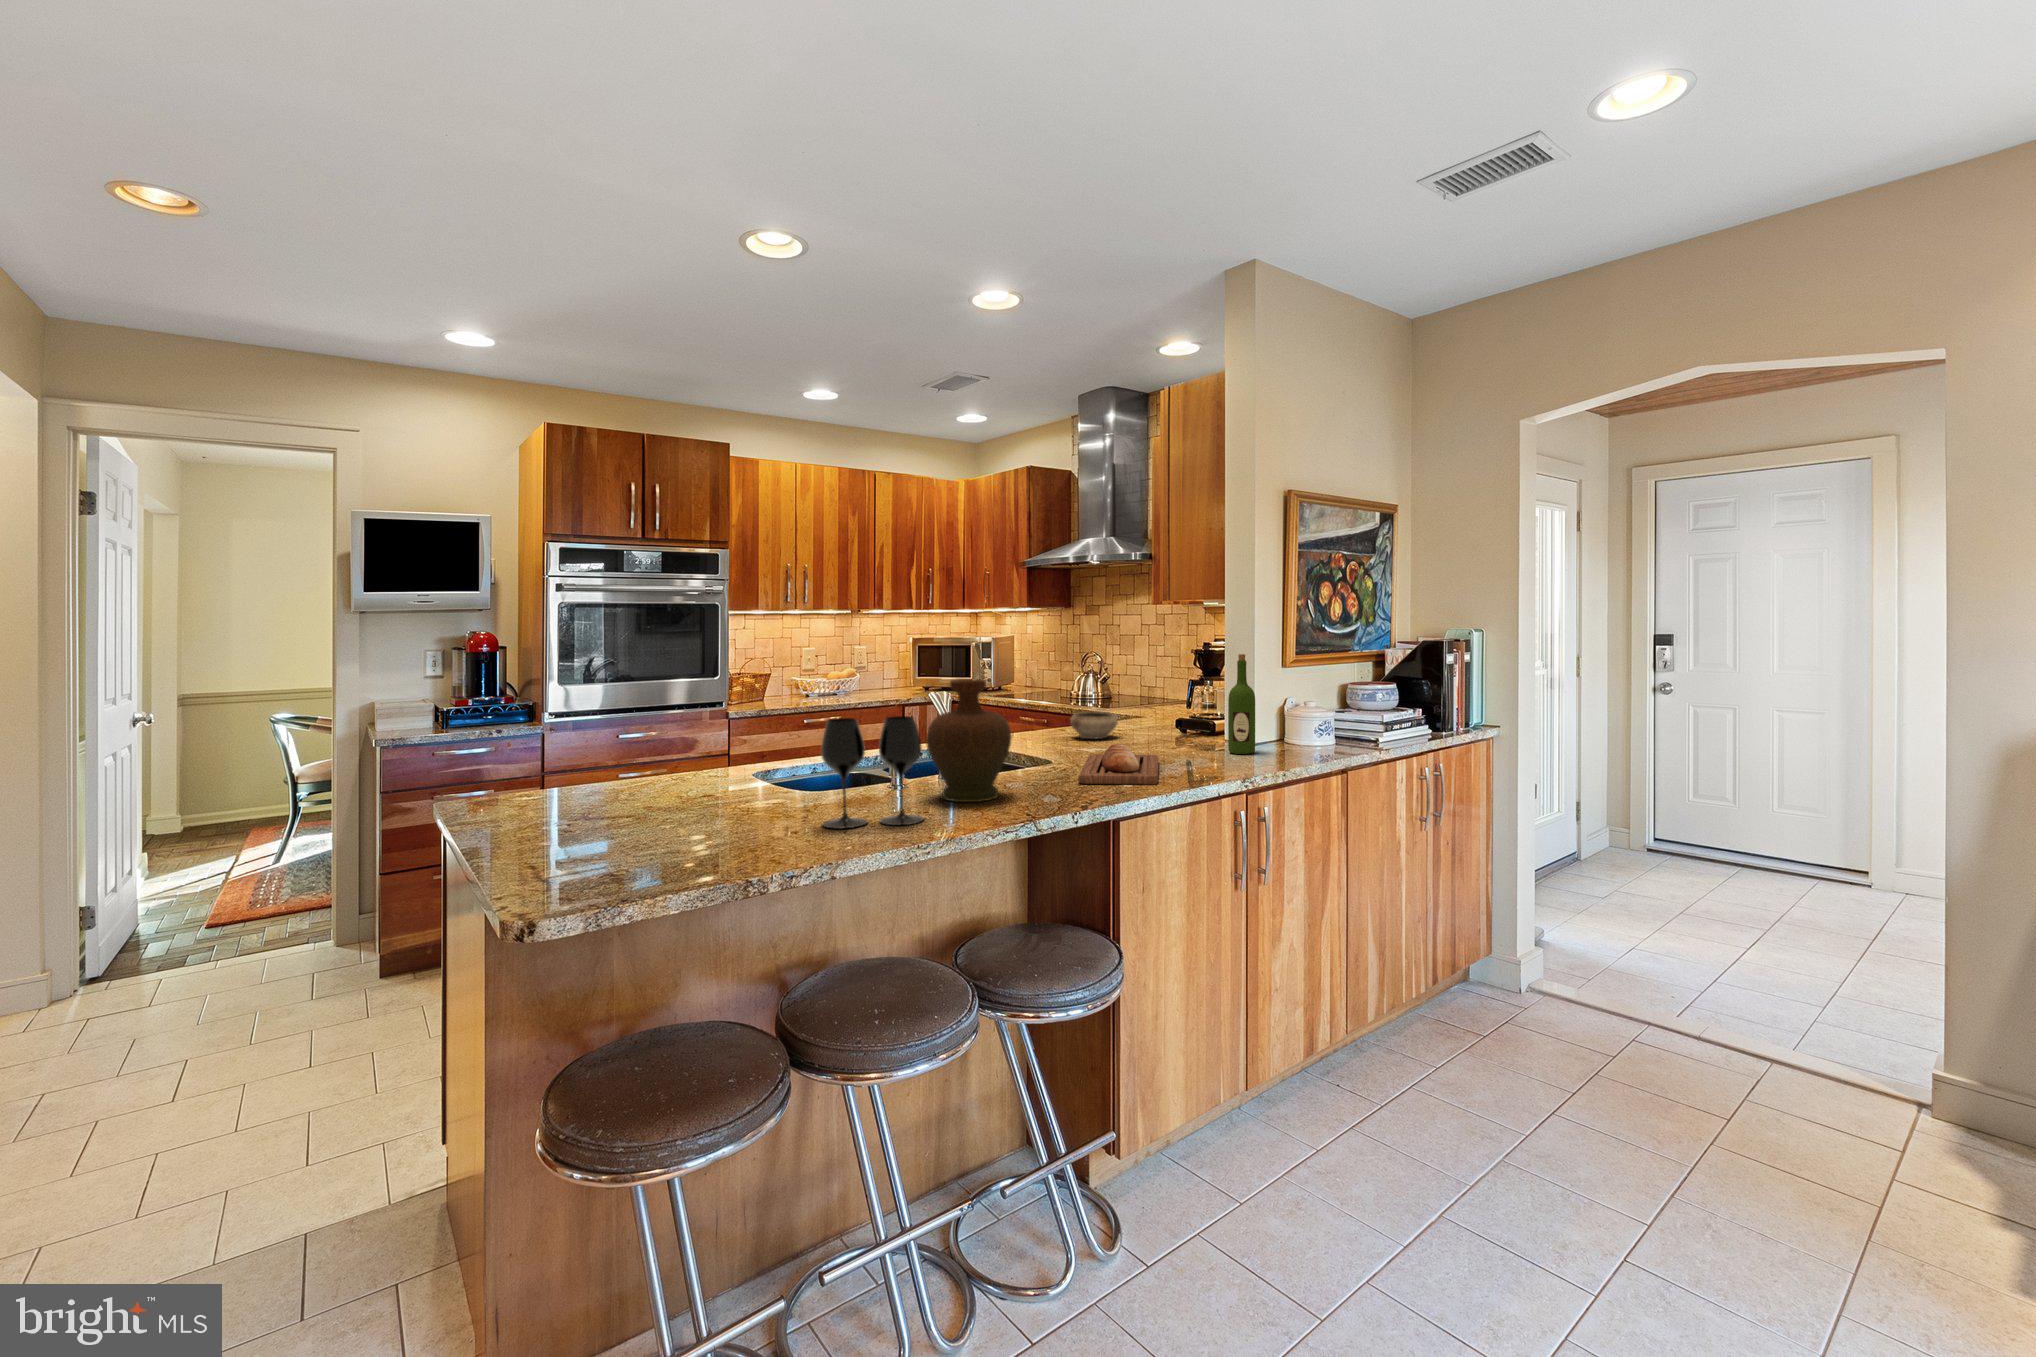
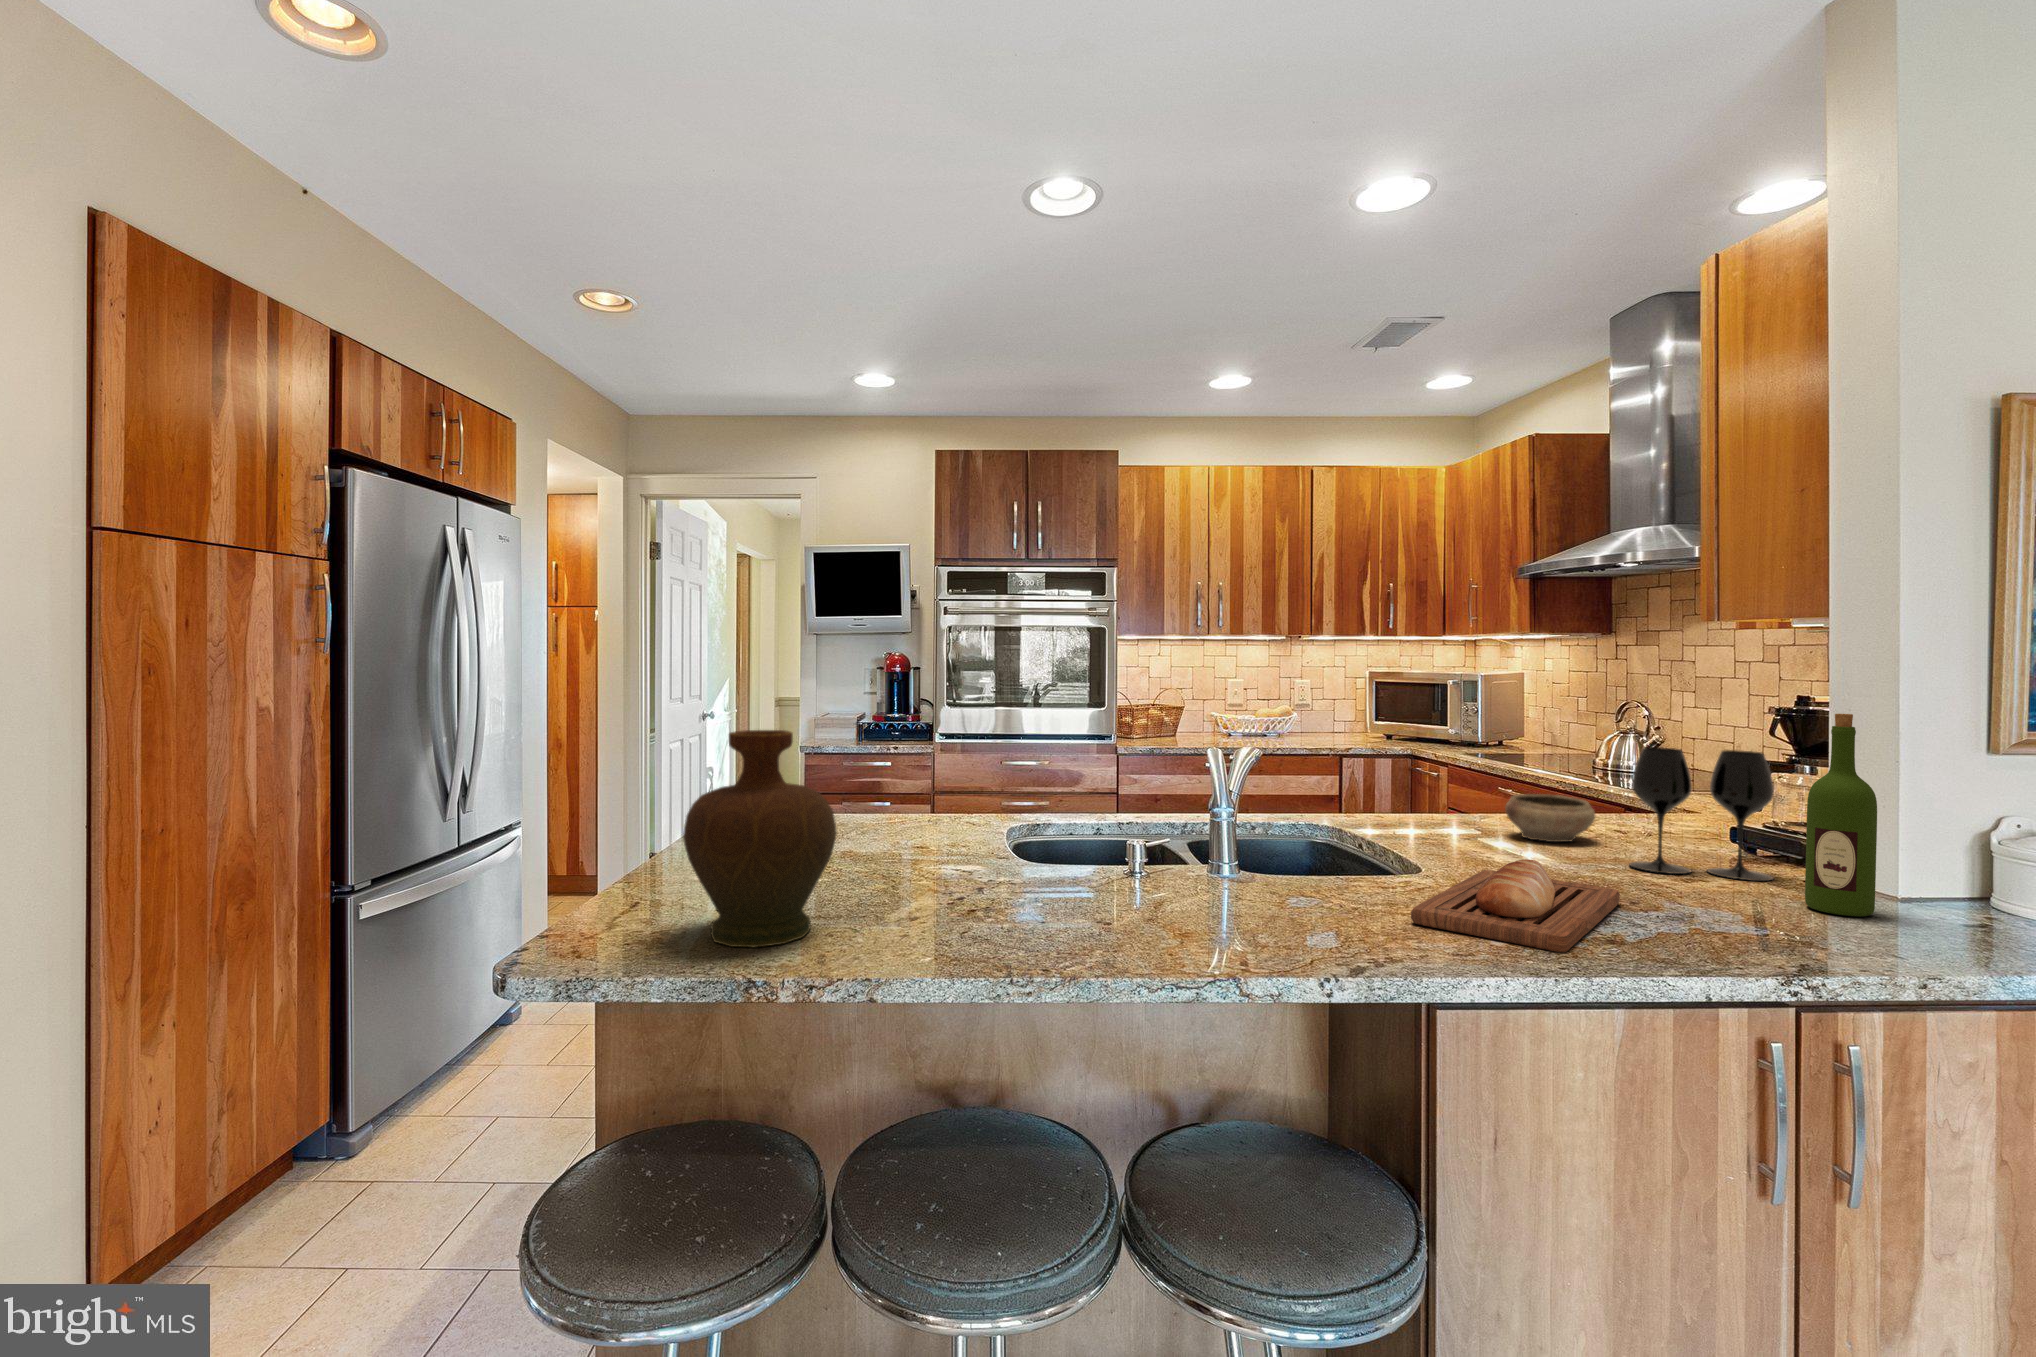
decorative vase: present [926,679,1011,802] -> present [683,730,837,948]
wine glass: present [821,716,924,829] -> present [1630,747,1774,881]

